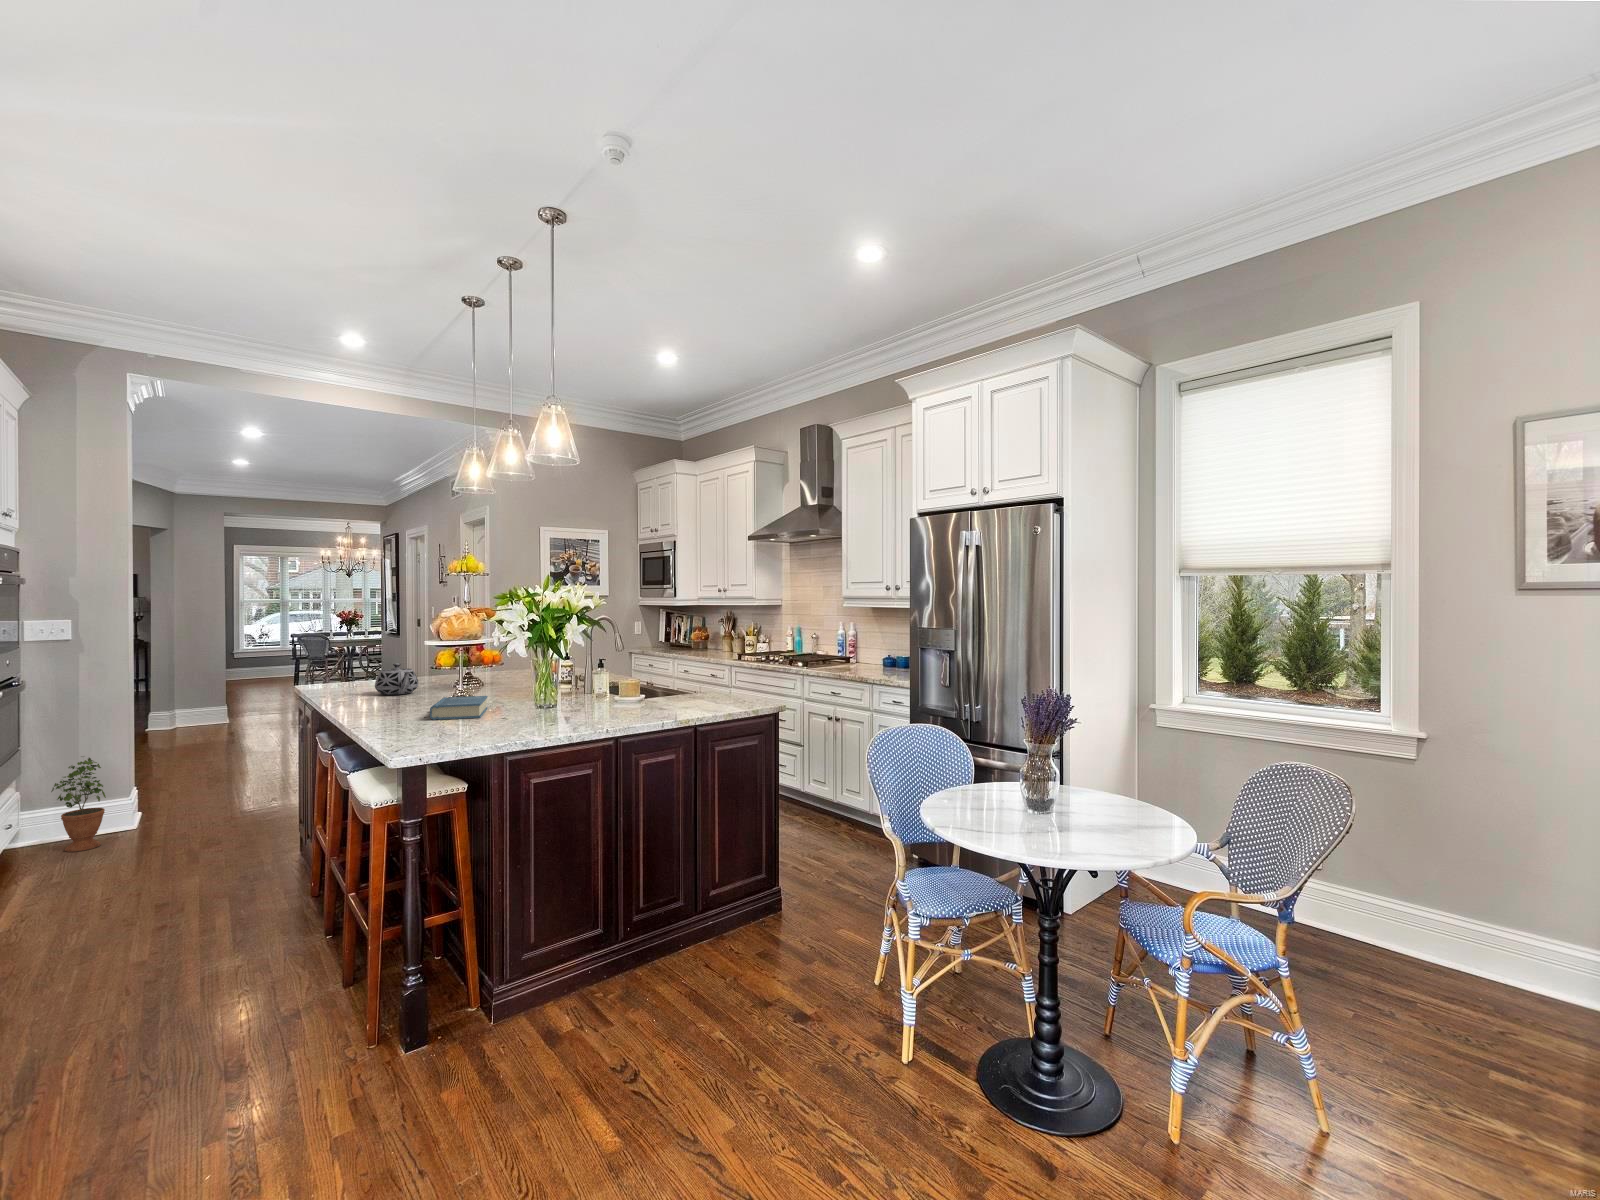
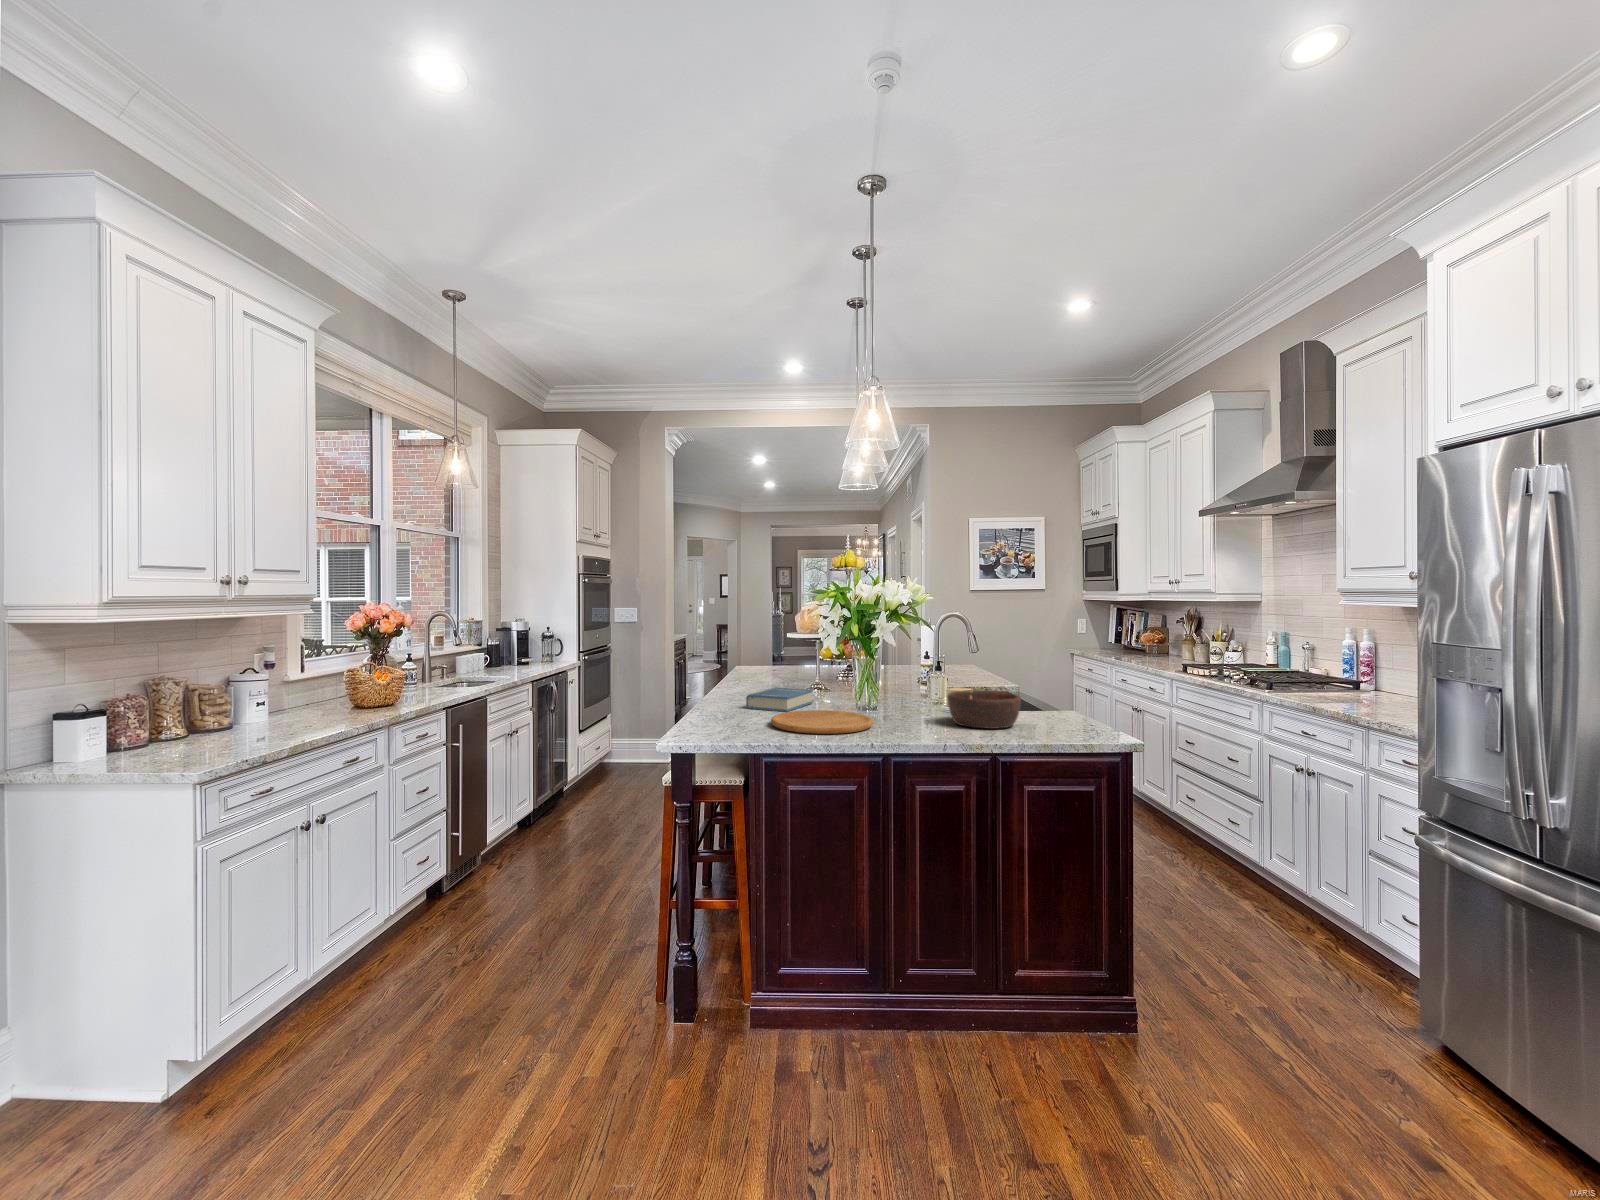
teapot: present [375,663,418,695] -> none [762,651,797,680]
wooden bowl: none [637,680,696,710] -> present [948,690,1021,729]
cutting board: none [489,710,589,731] -> present [771,710,873,734]
potted plant: present [51,758,106,852] -> none [607,706,637,776]

